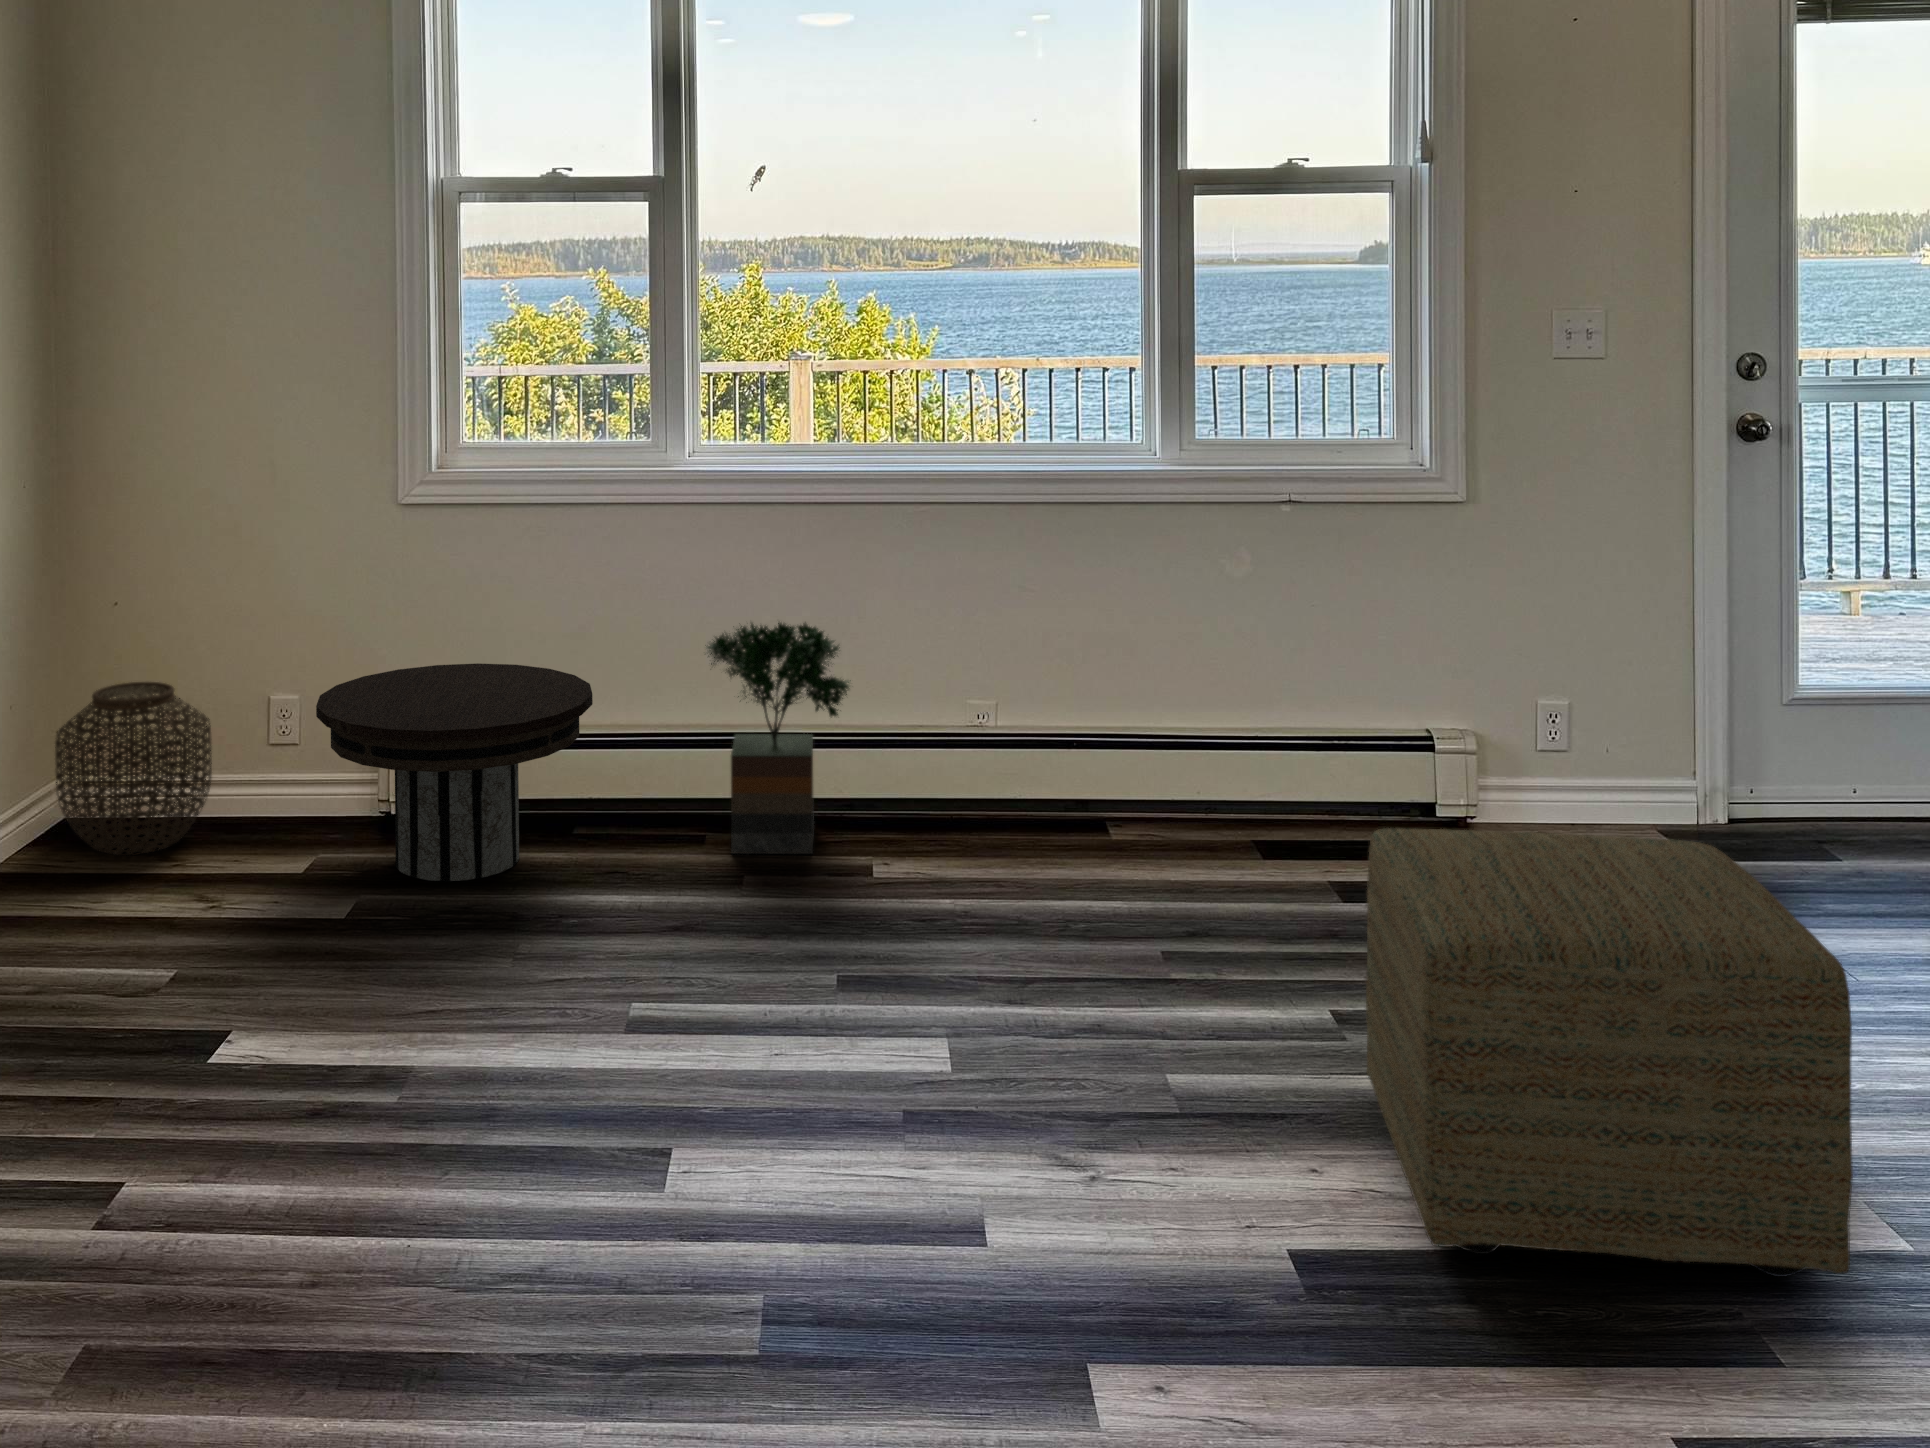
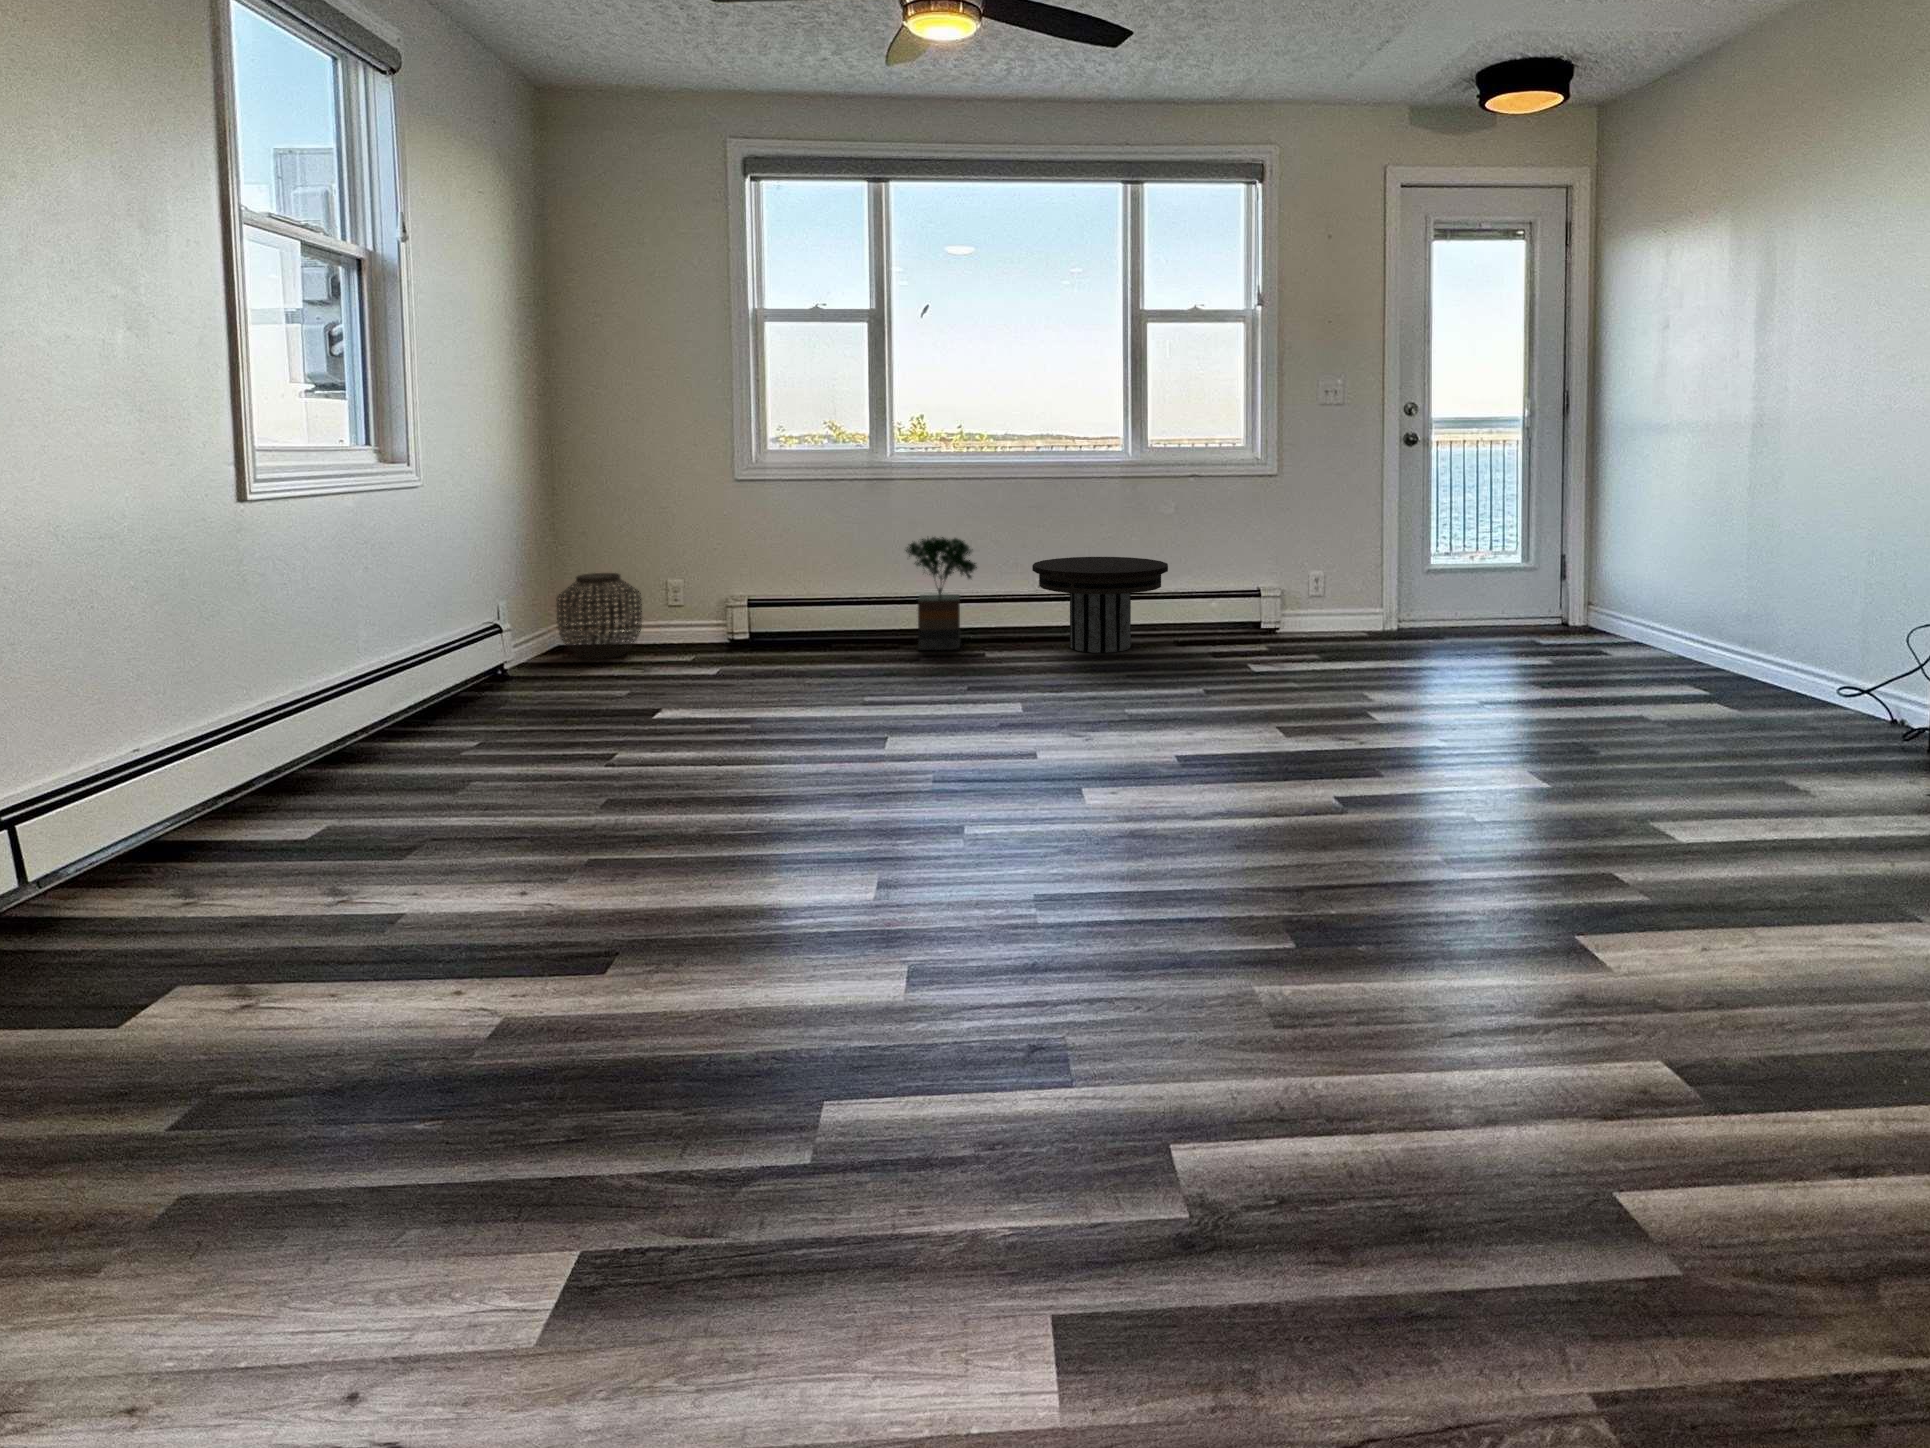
side table: present [316,663,593,881] -> present [1032,557,1168,653]
ottoman: present [1366,828,1853,1277] -> none [1216,583,1409,746]

